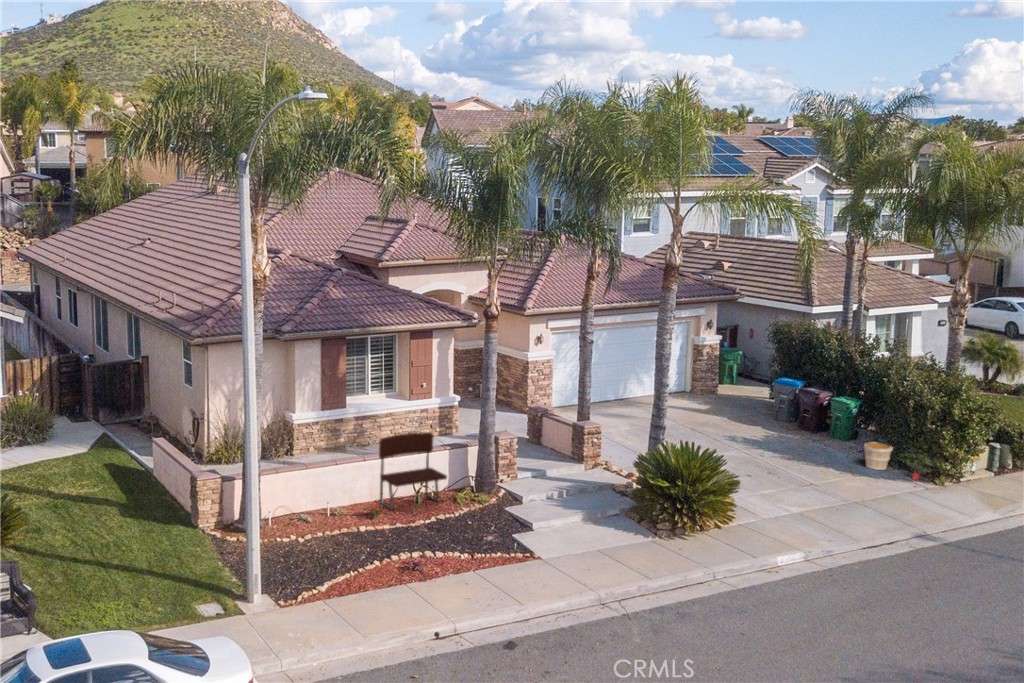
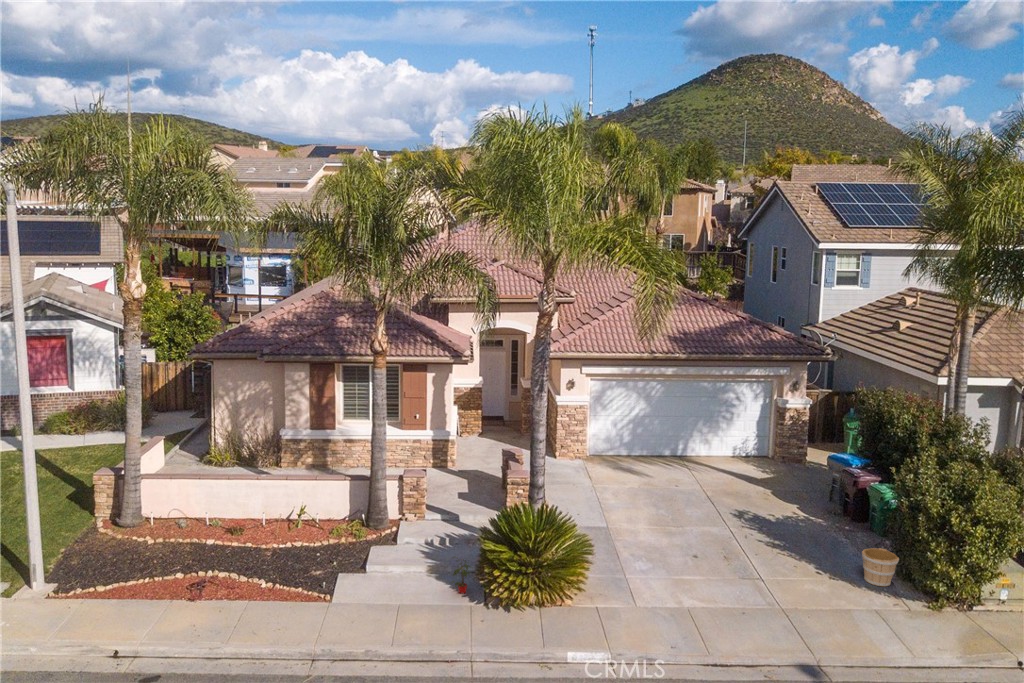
bench: present [379,432,447,510] -> none [273,458,335,528]
potted plant: present [906,456,927,480] -> present [452,561,470,593]

